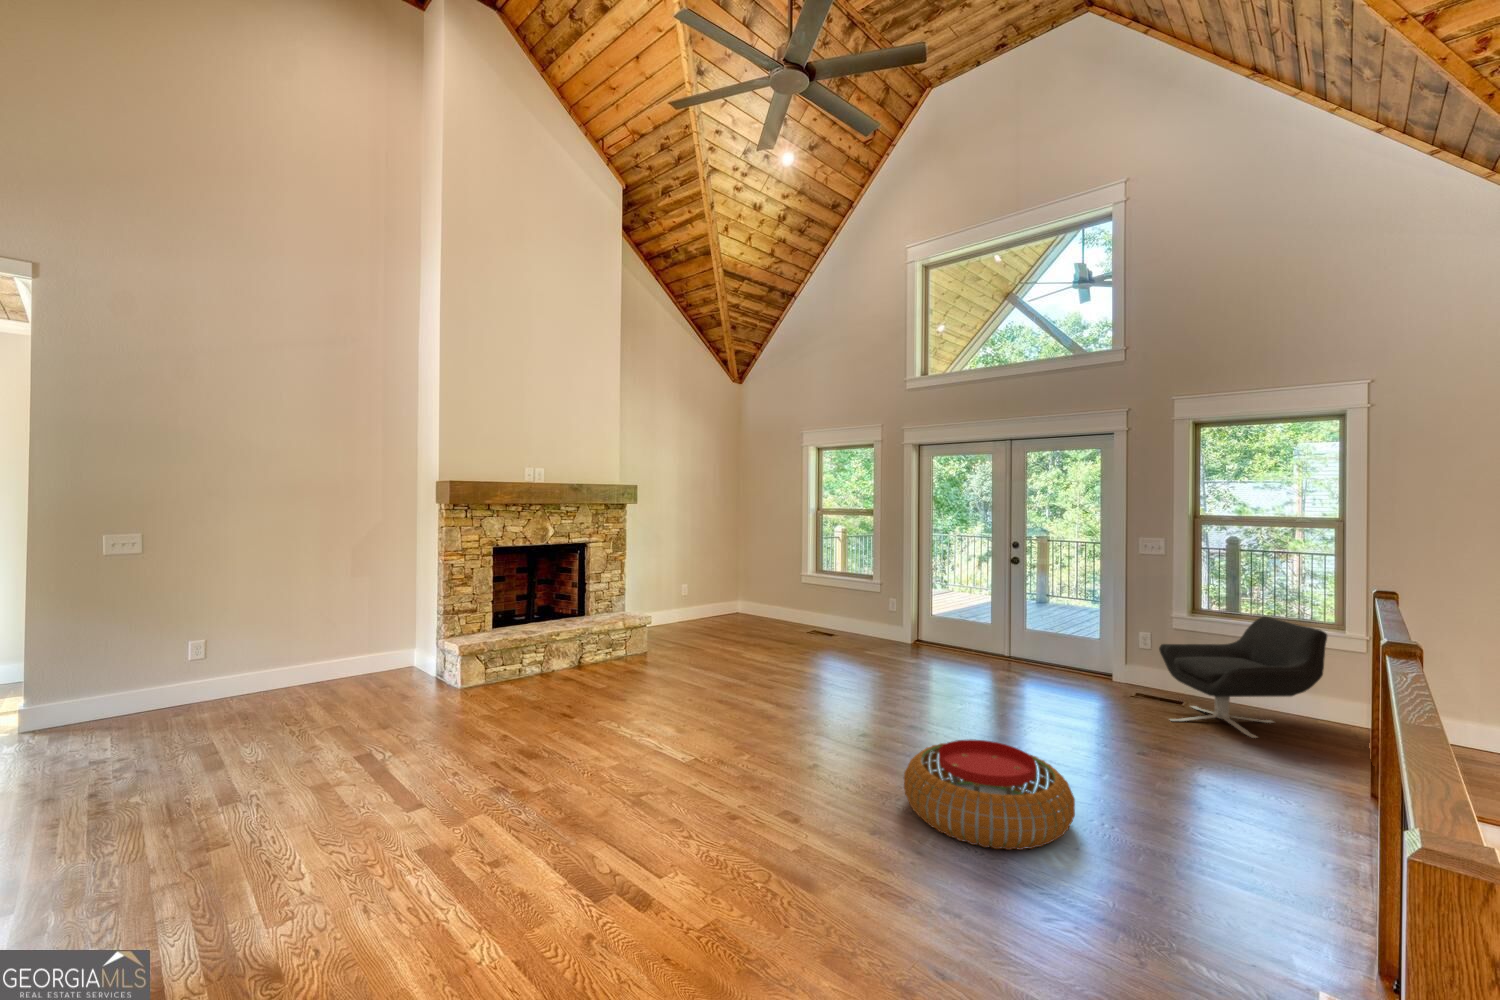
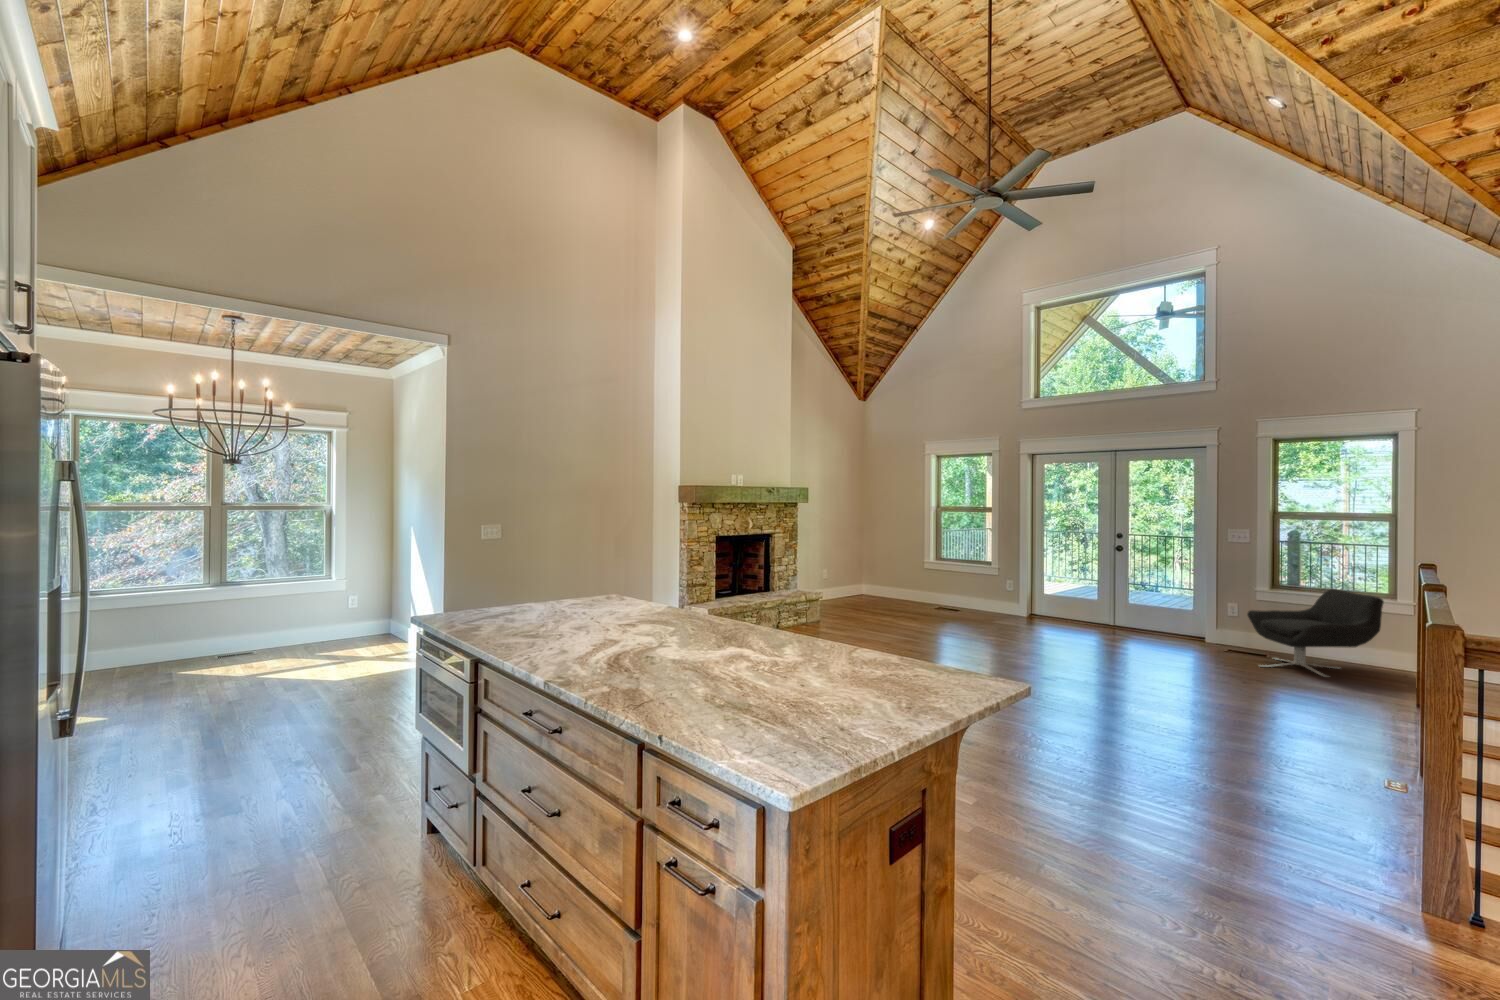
pouf: present [904,740,1075,850] -> none [1084,667,1211,731]

